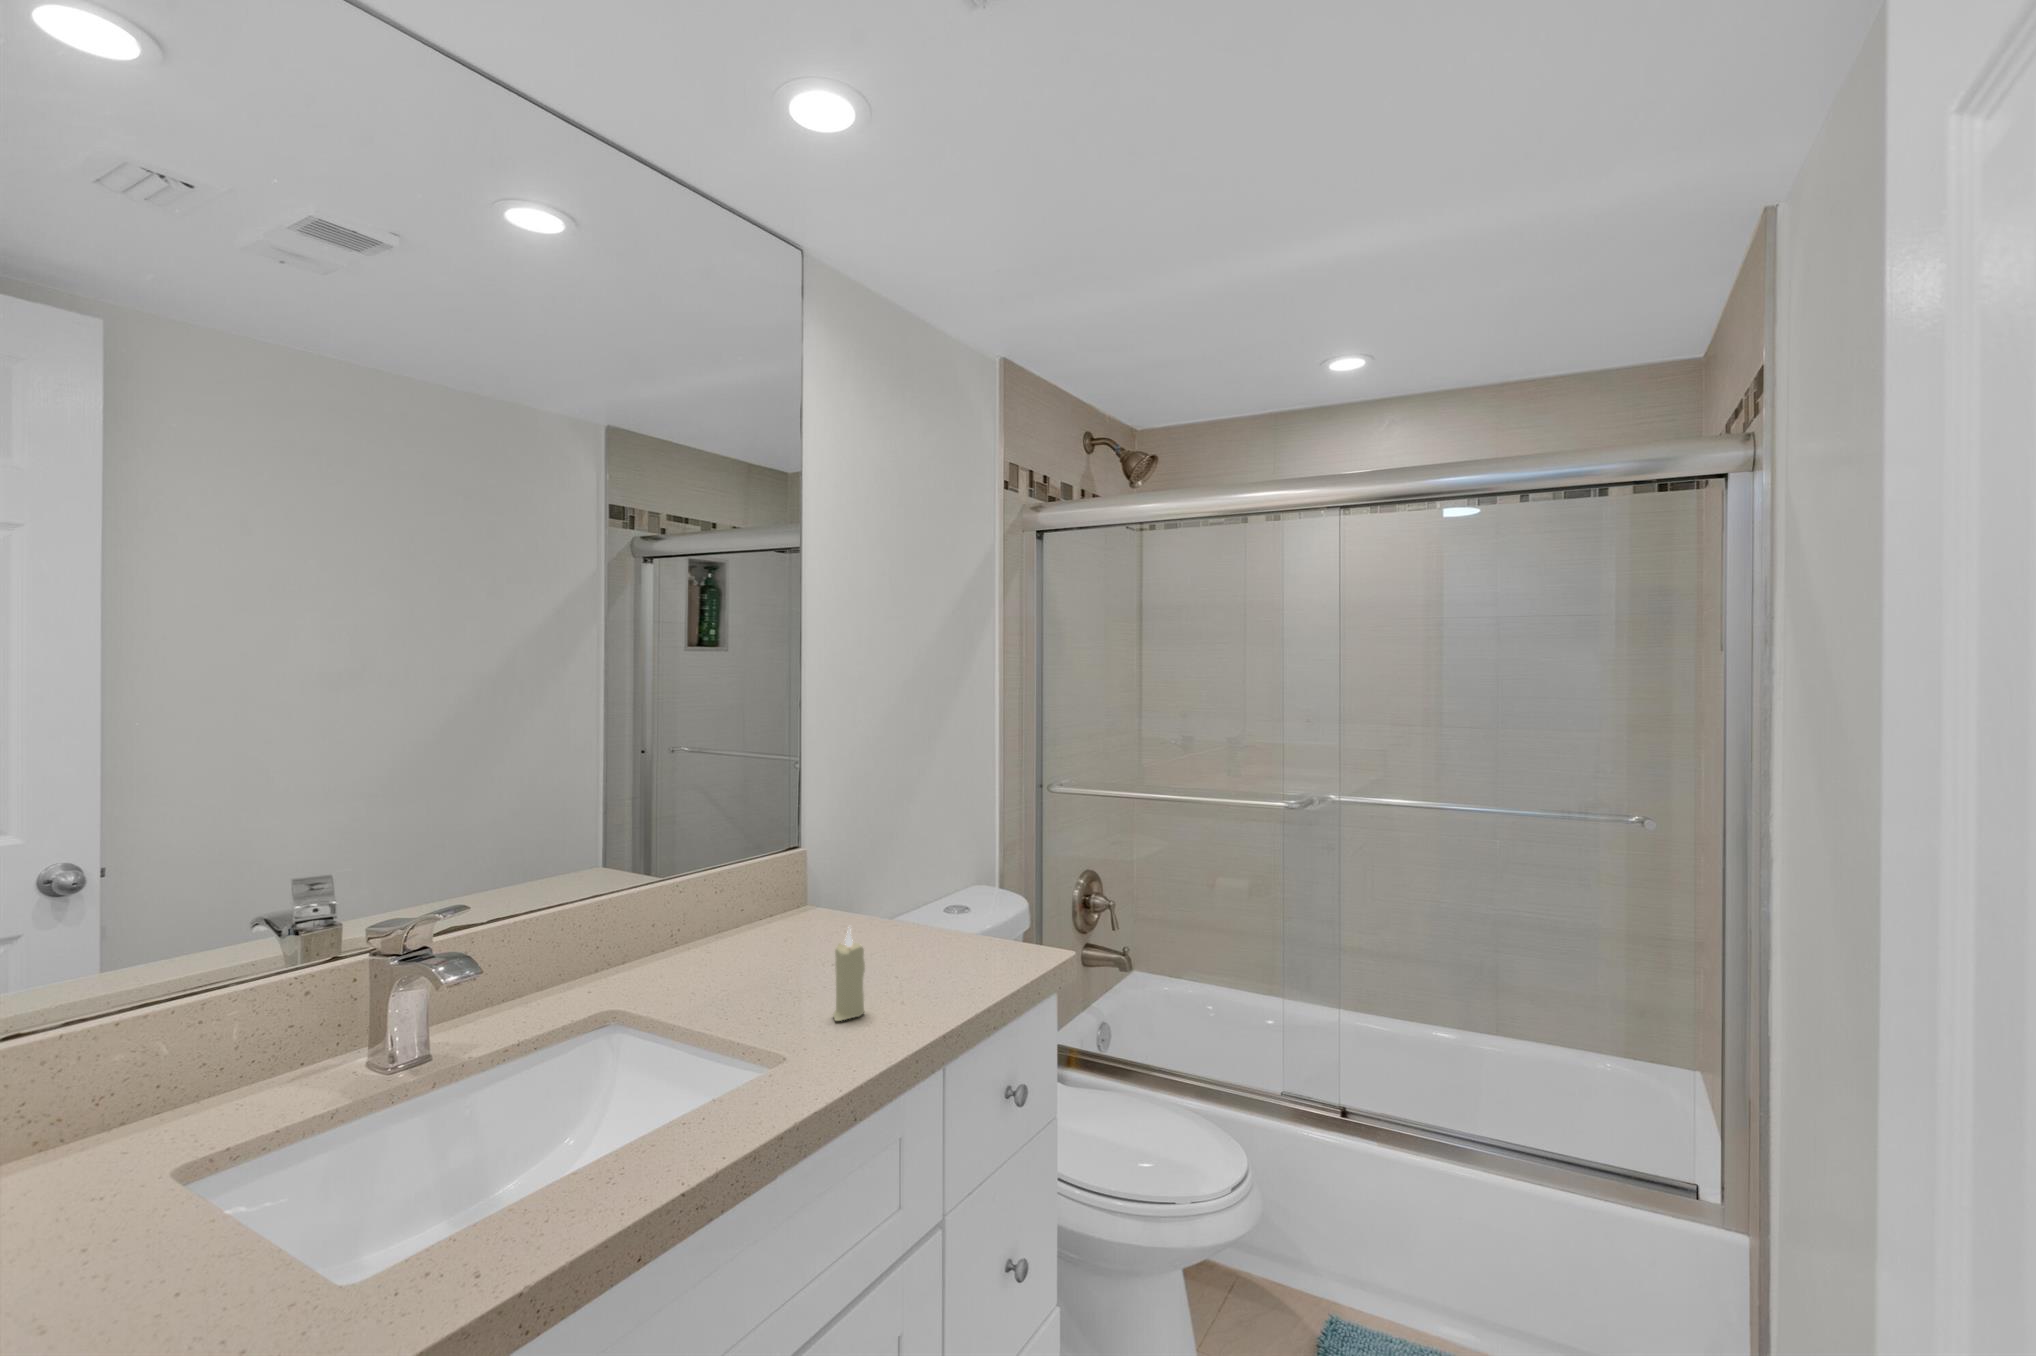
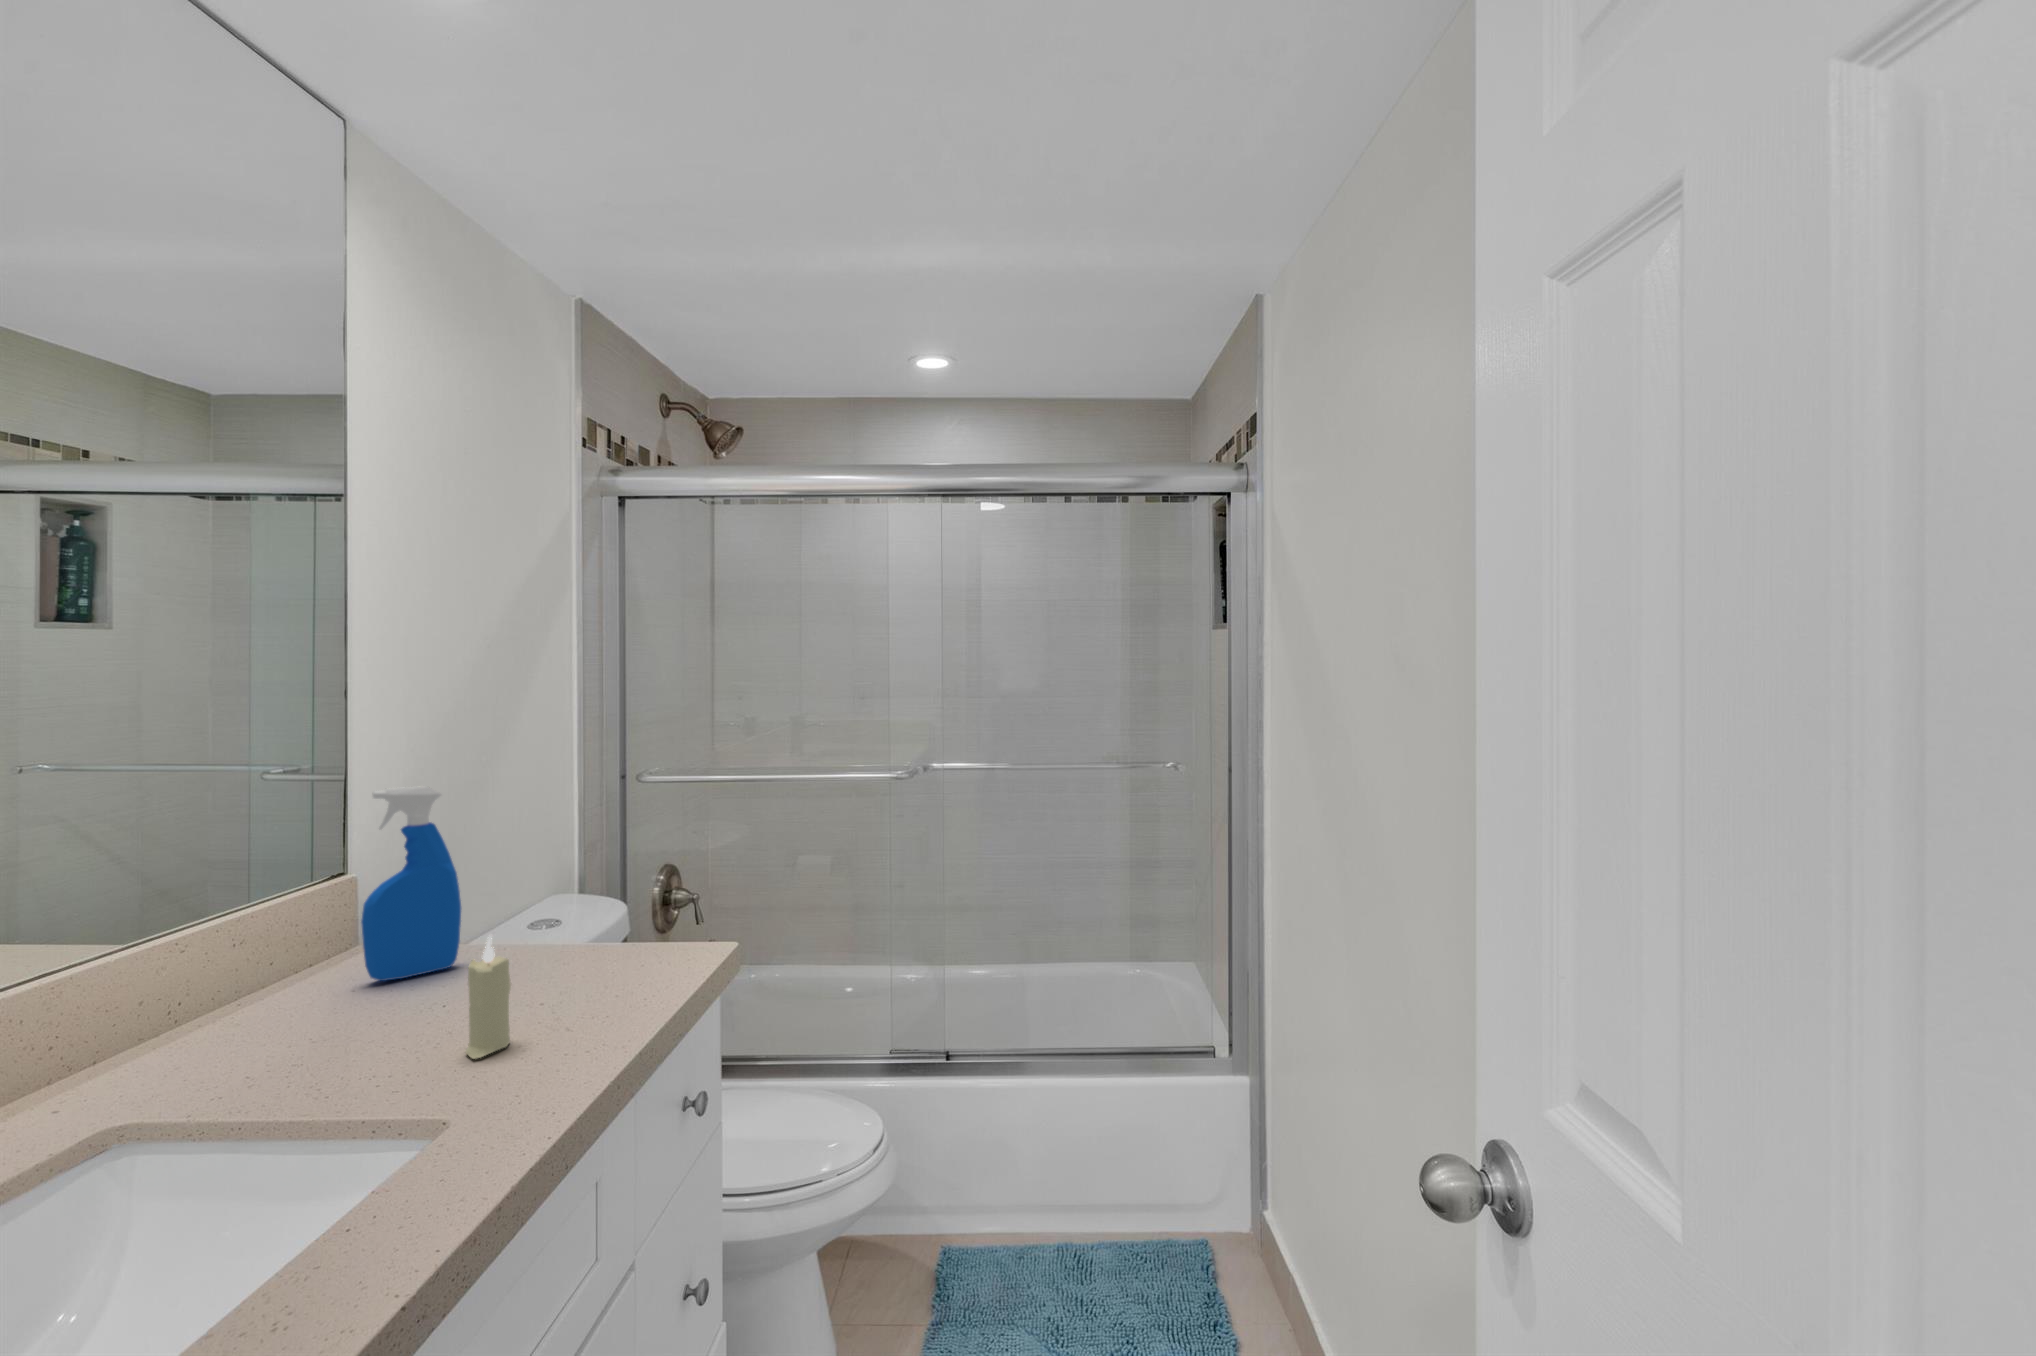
spray bottle: none [797,799,864,948] -> present [361,786,461,981]

